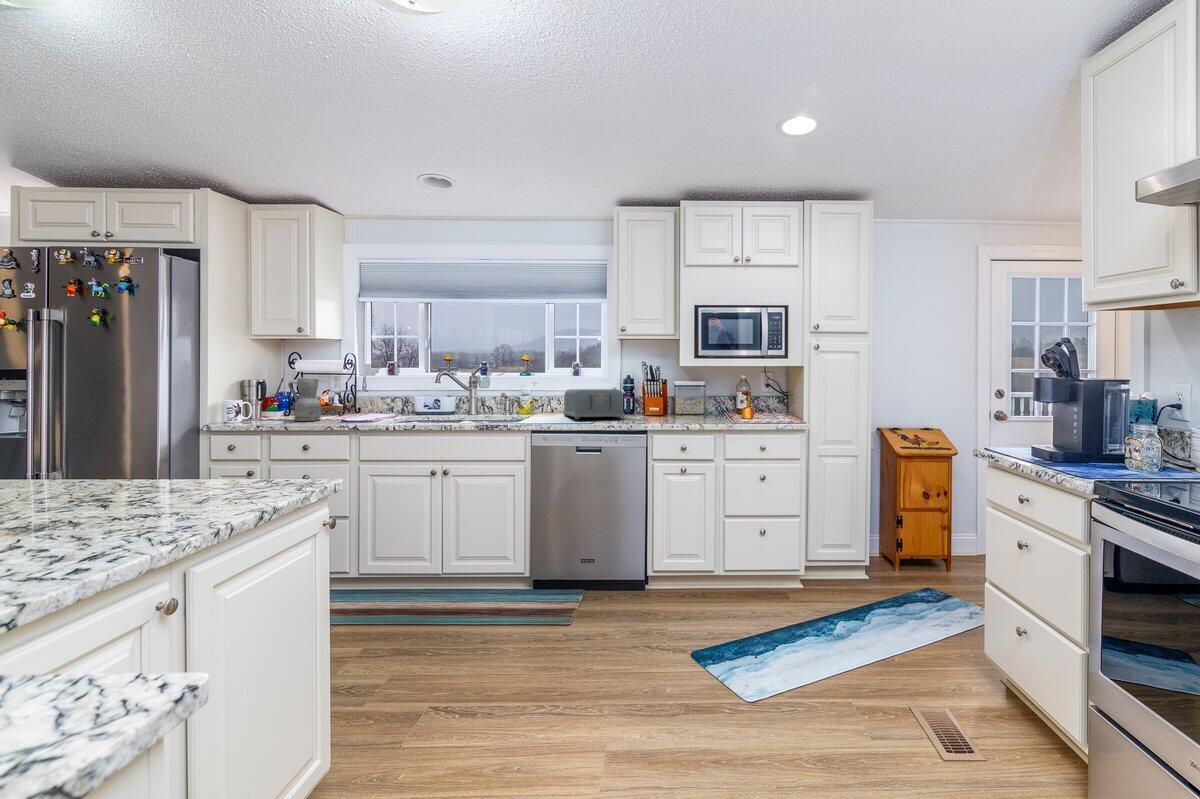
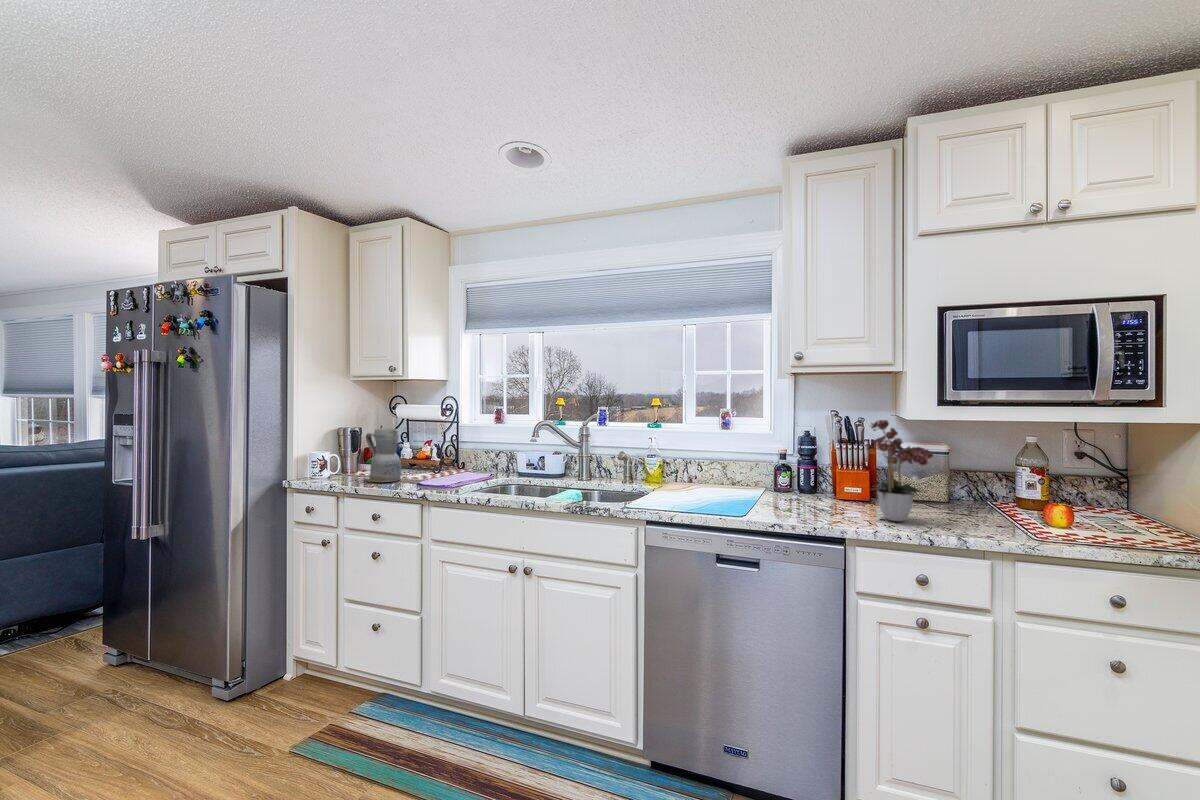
flower arrangement: none [658,361,697,421] -> present [867,420,933,521]
toaster: present [563,389,624,419] -> none [705,452,801,506]

